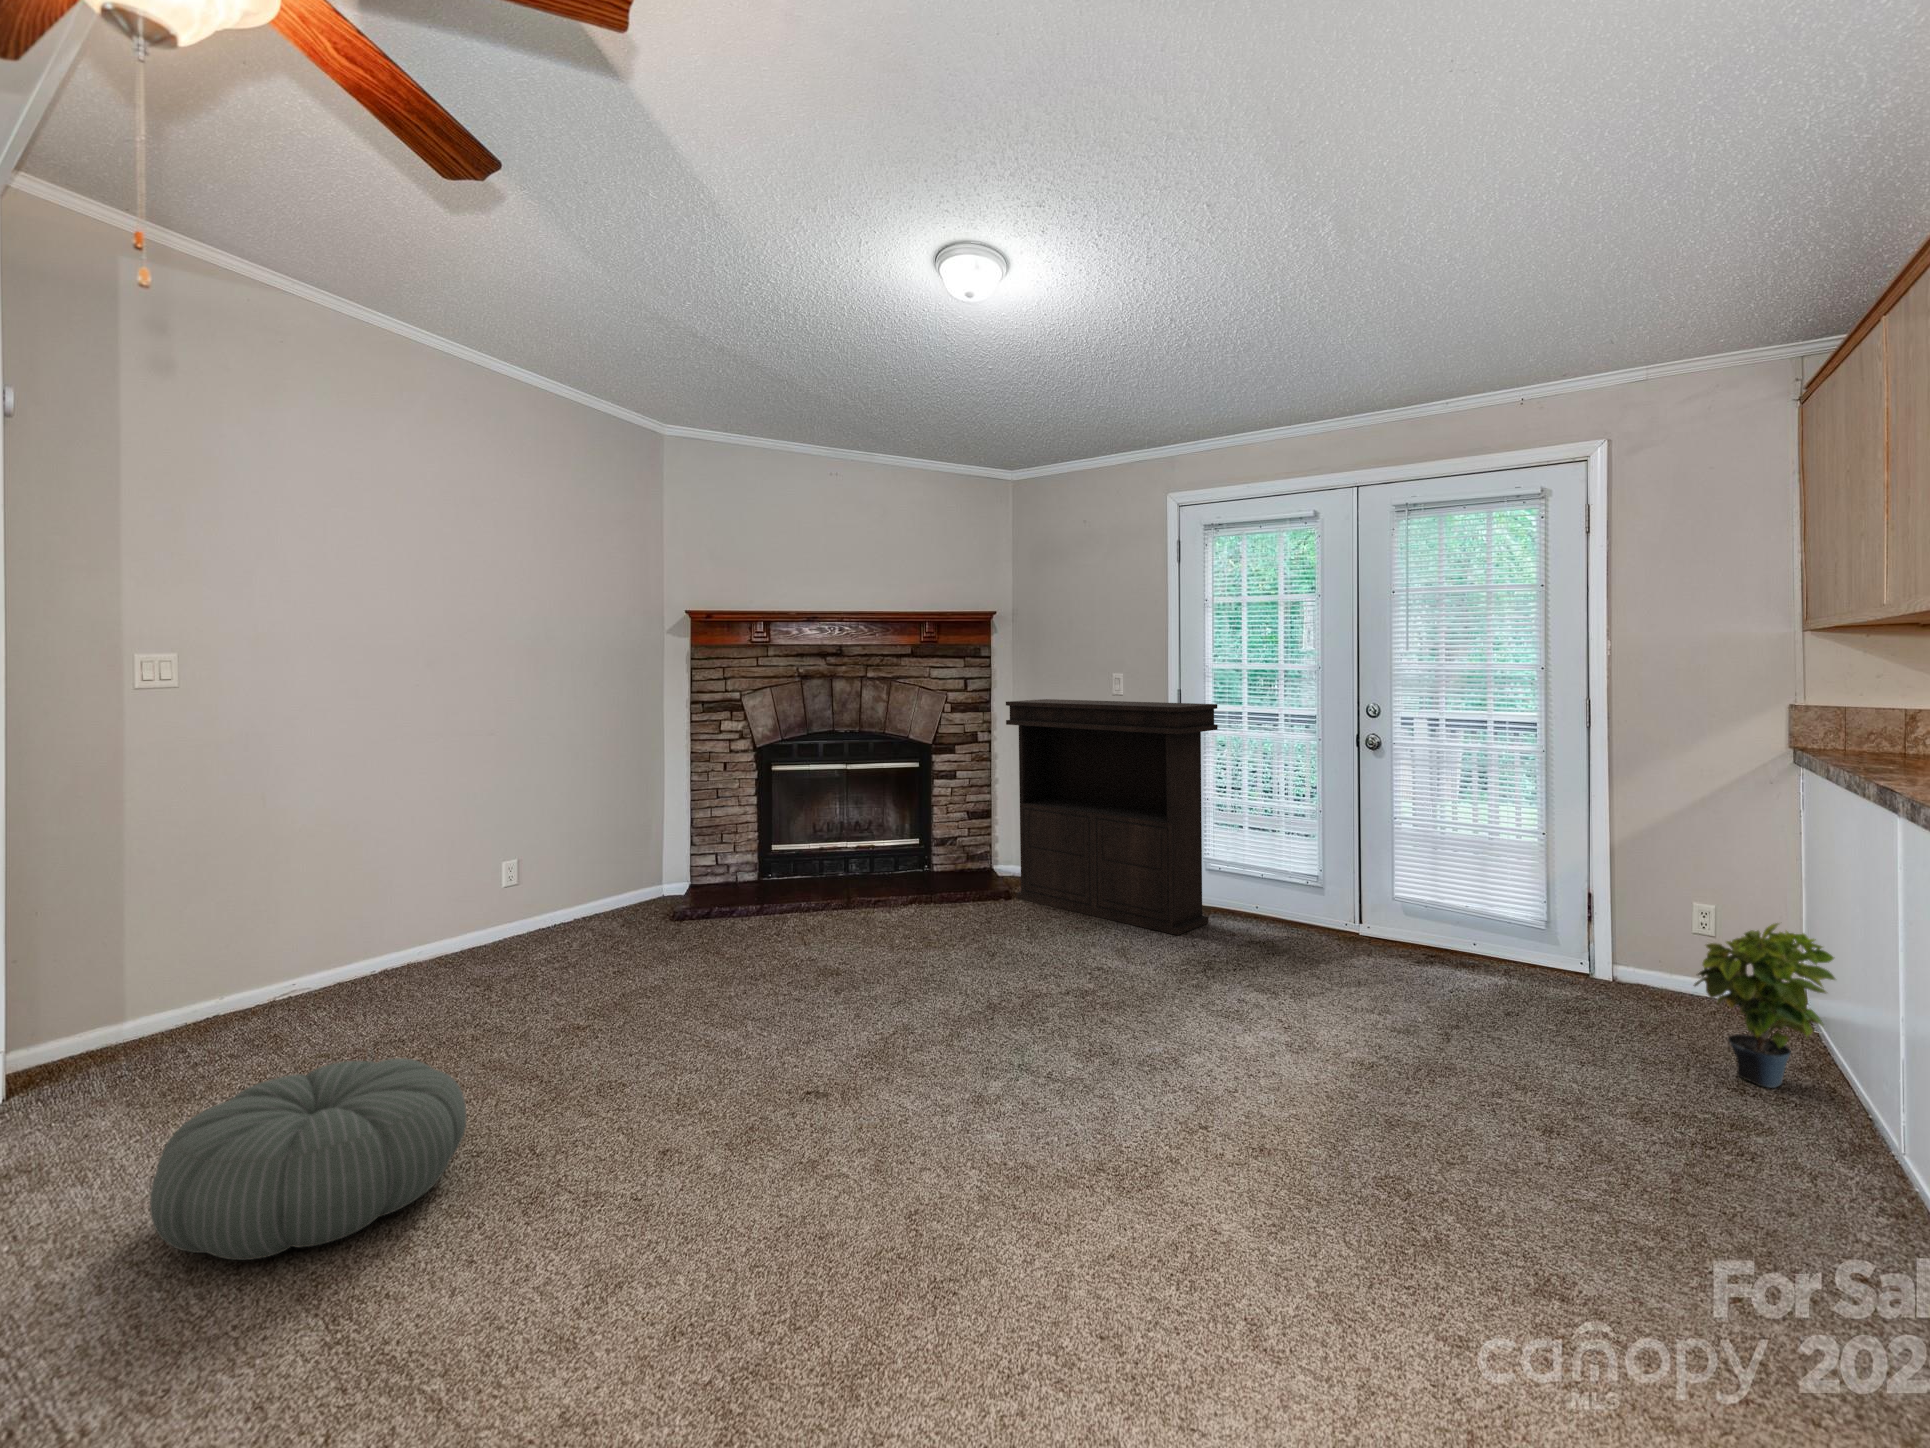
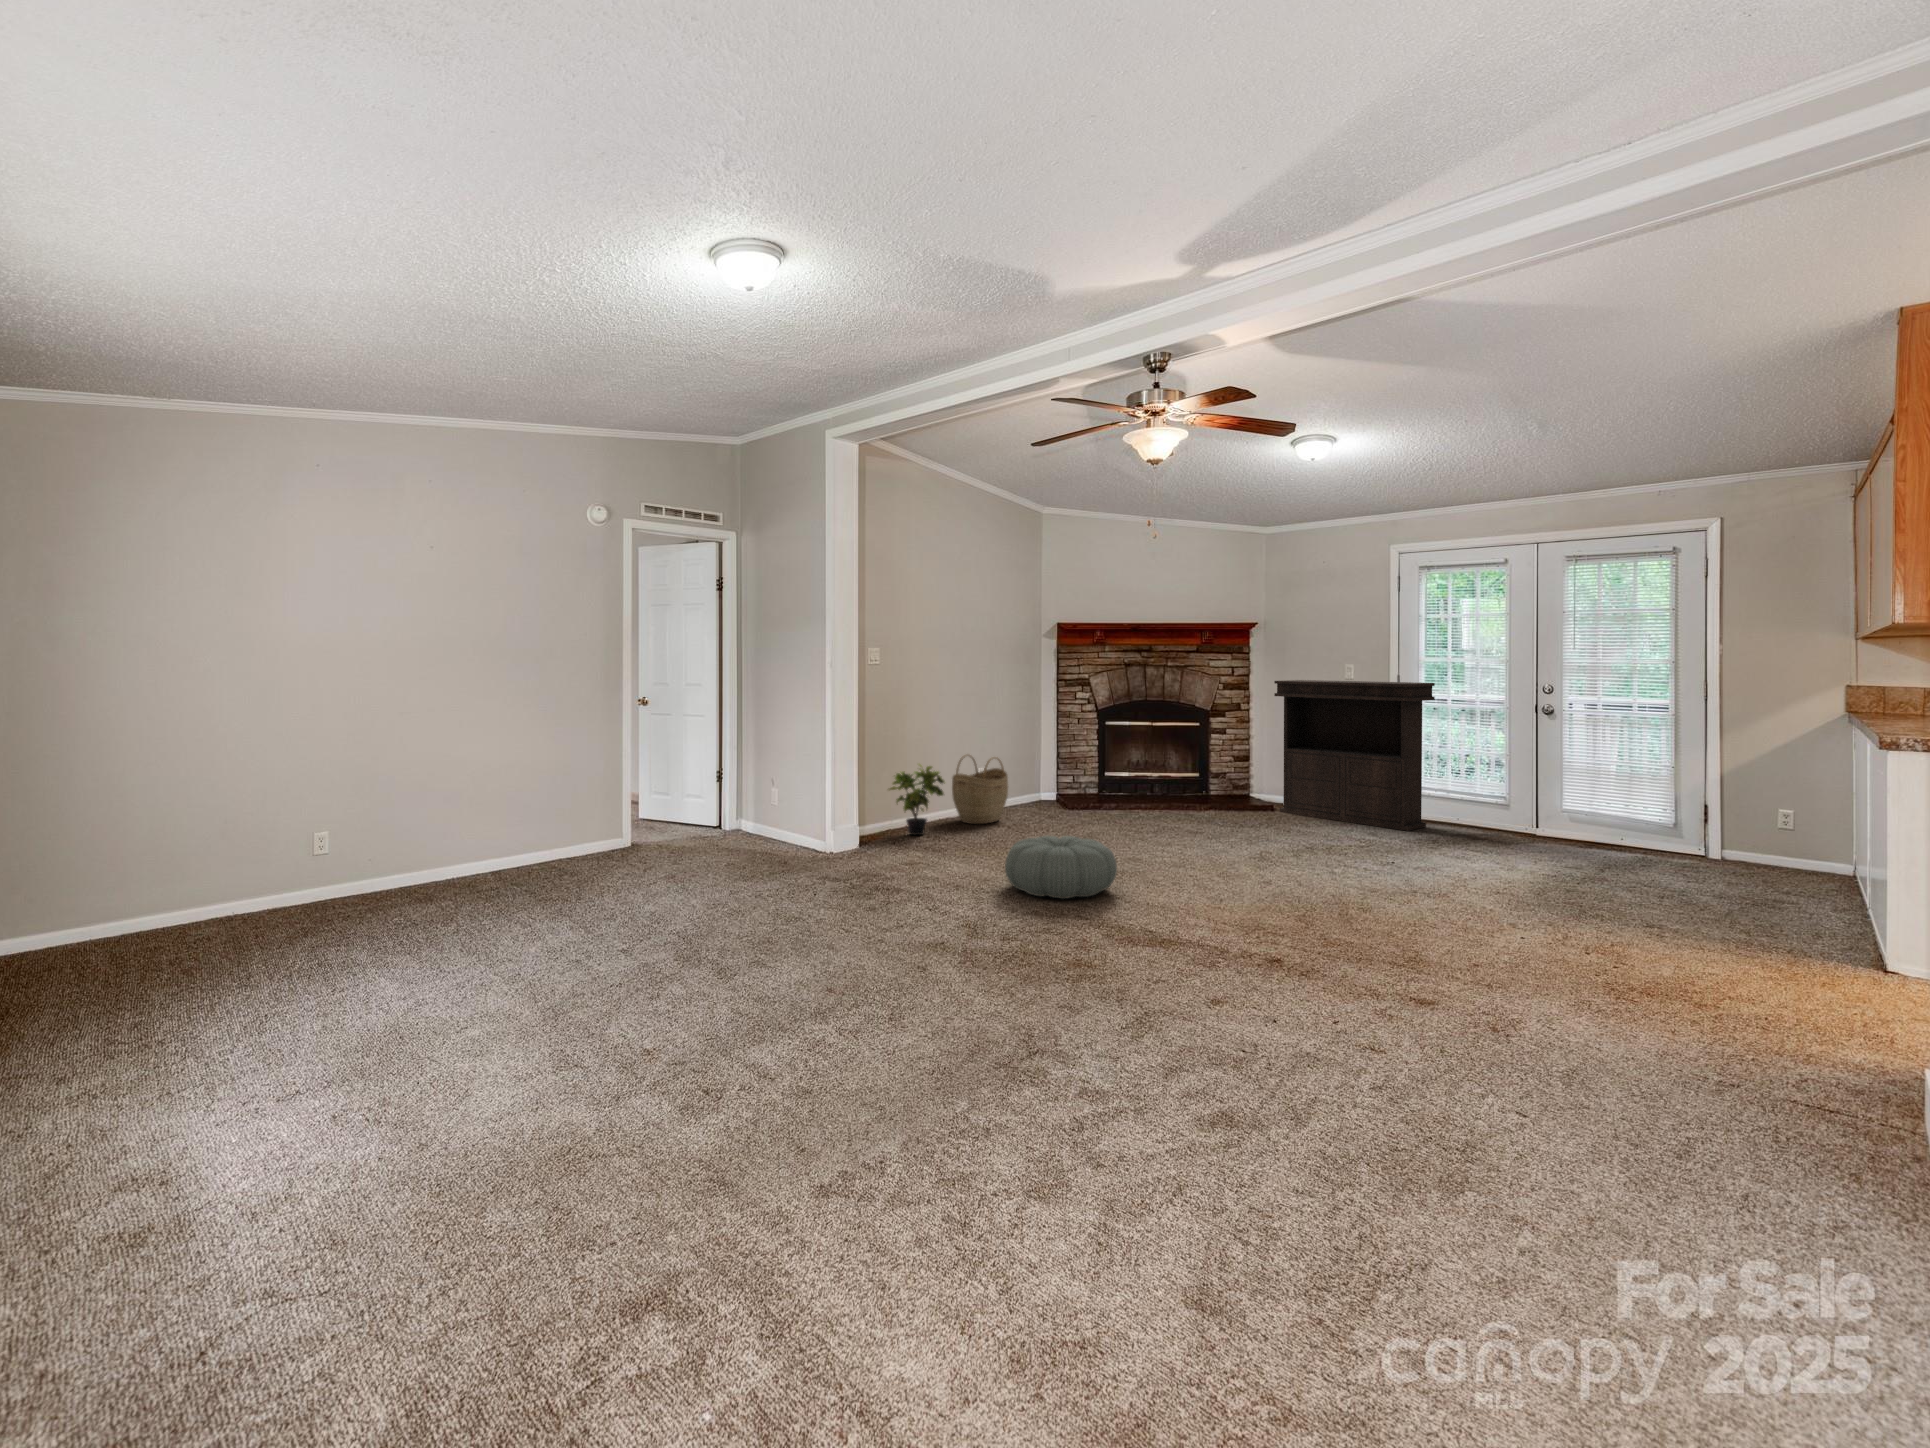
woven basket: none [438,834,552,958] -> present [952,755,1008,824]
potted plant: present [1694,923,1835,1088] -> present [889,764,945,835]

